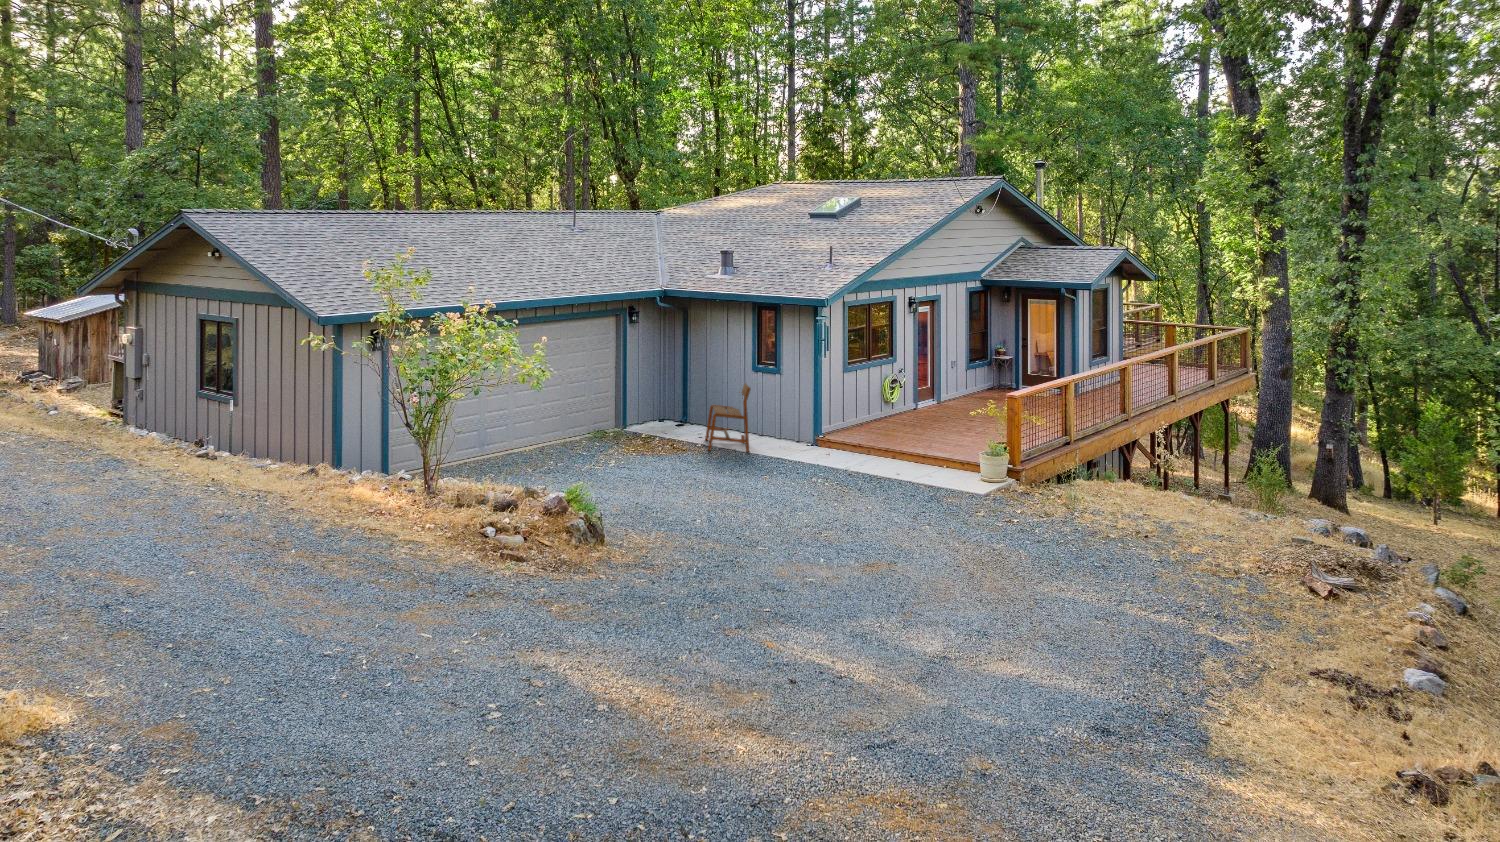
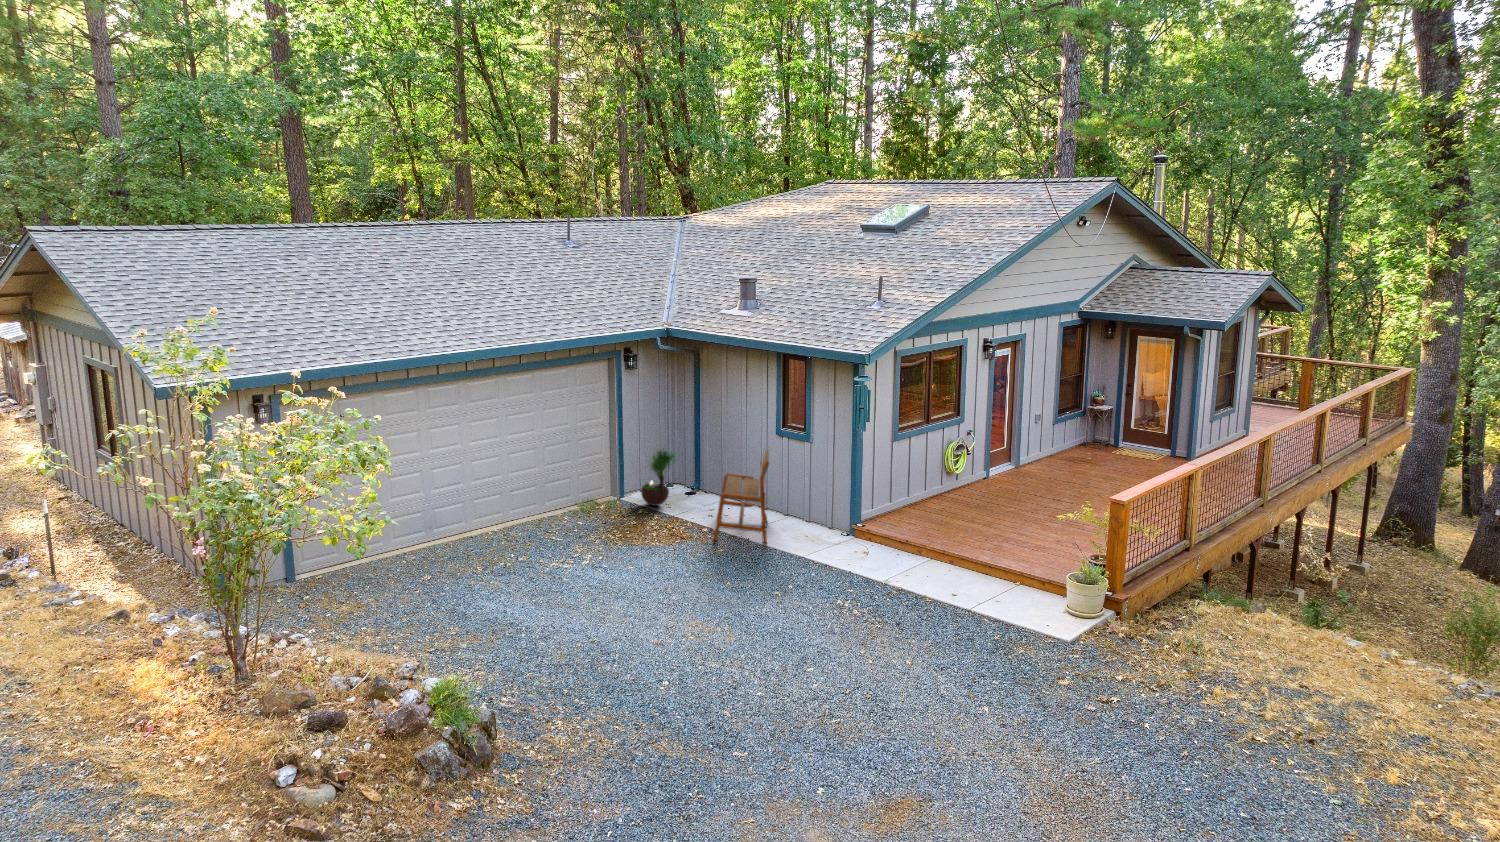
potted tree: none [641,383,673,434] -> present [641,448,676,506]

